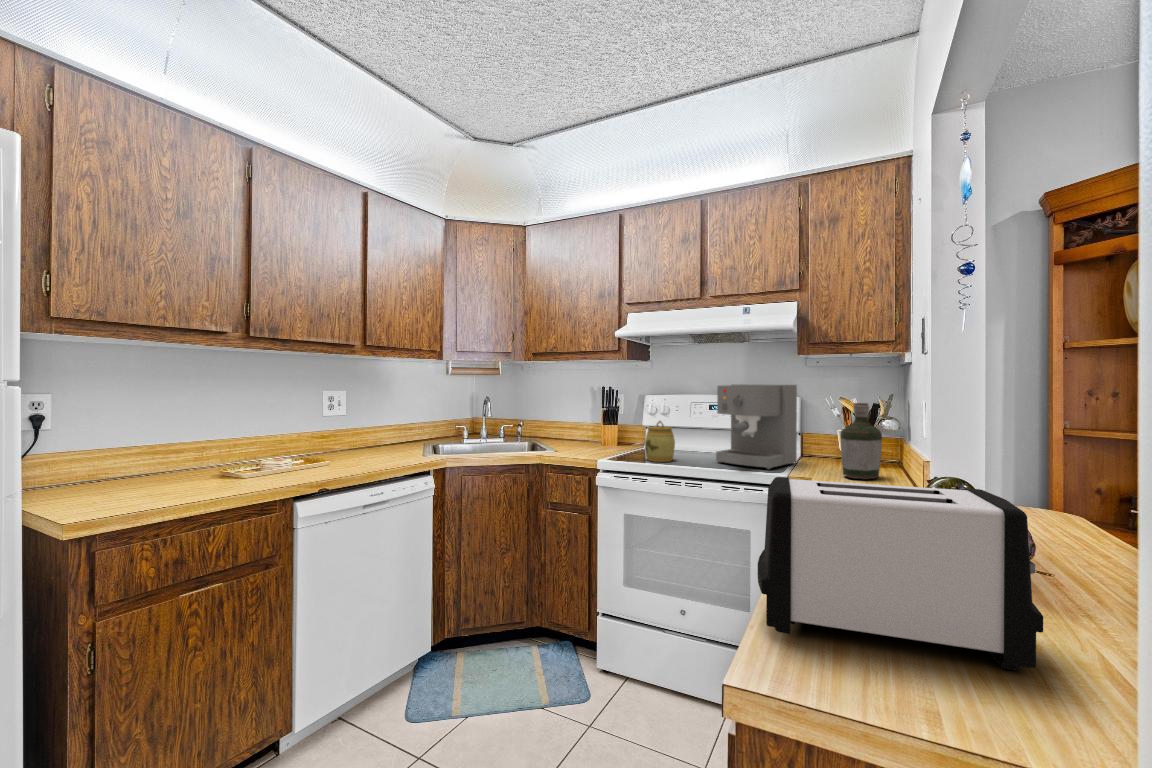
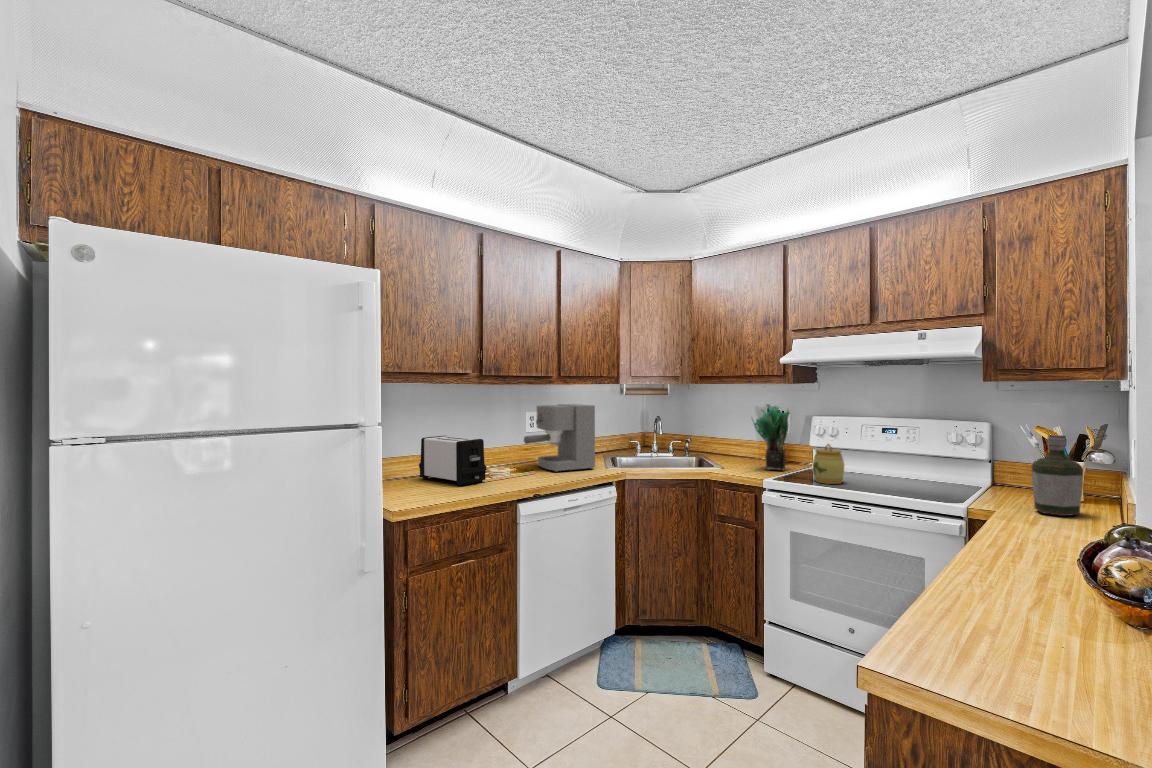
potted plant: none [584,382,622,452] -> present [752,404,789,470]
coffee maker: present [716,384,797,469] -> present [524,404,595,472]
toaster: present [758,477,1043,670] -> present [419,436,486,486]

